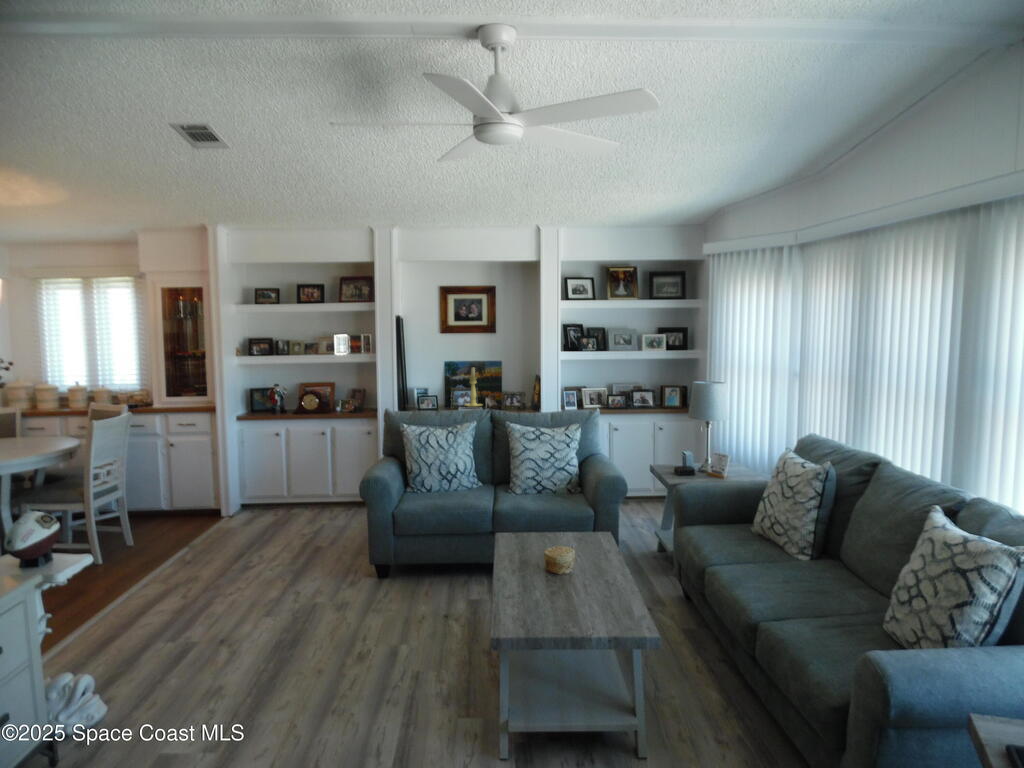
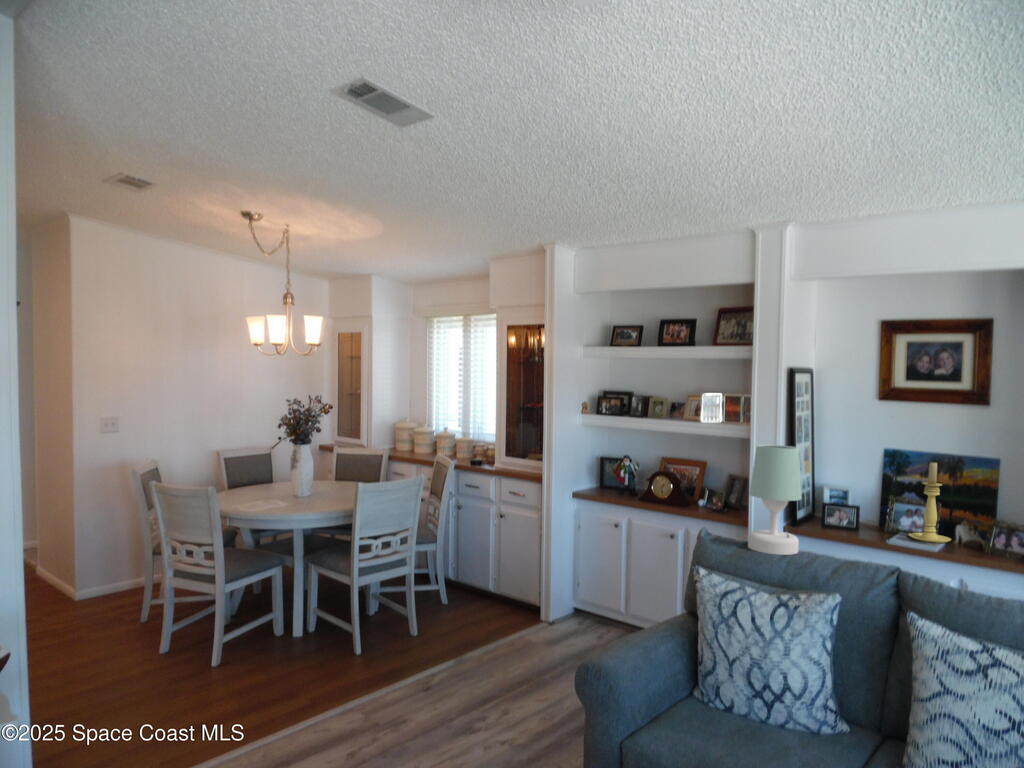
table lamp: none [410,360,436,416] -> present [748,445,802,555]

